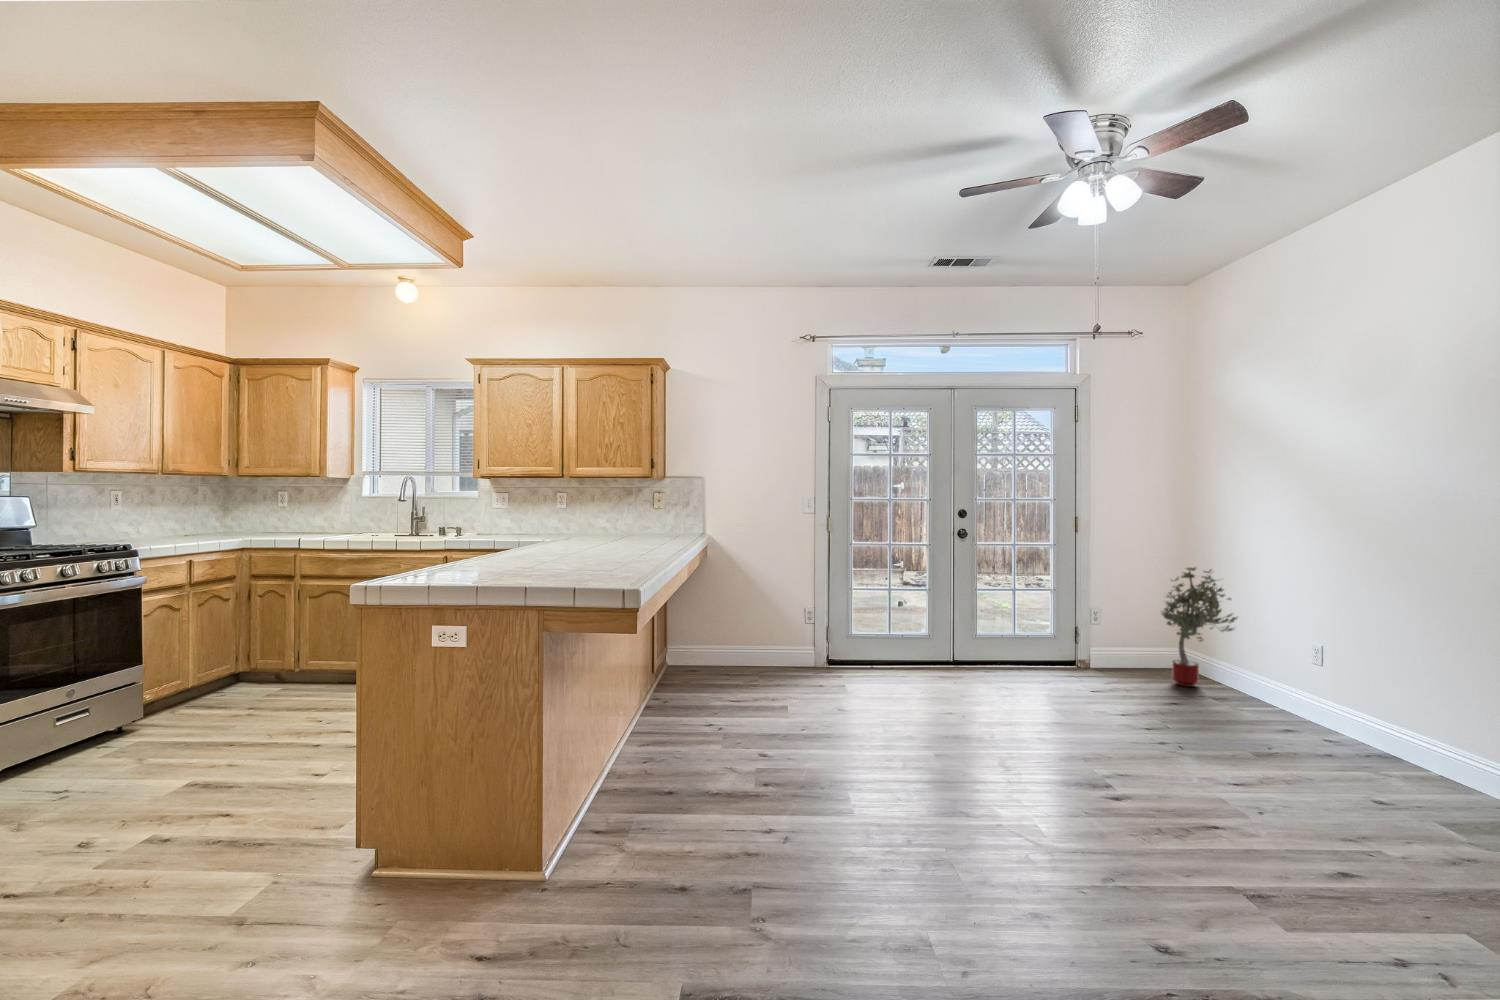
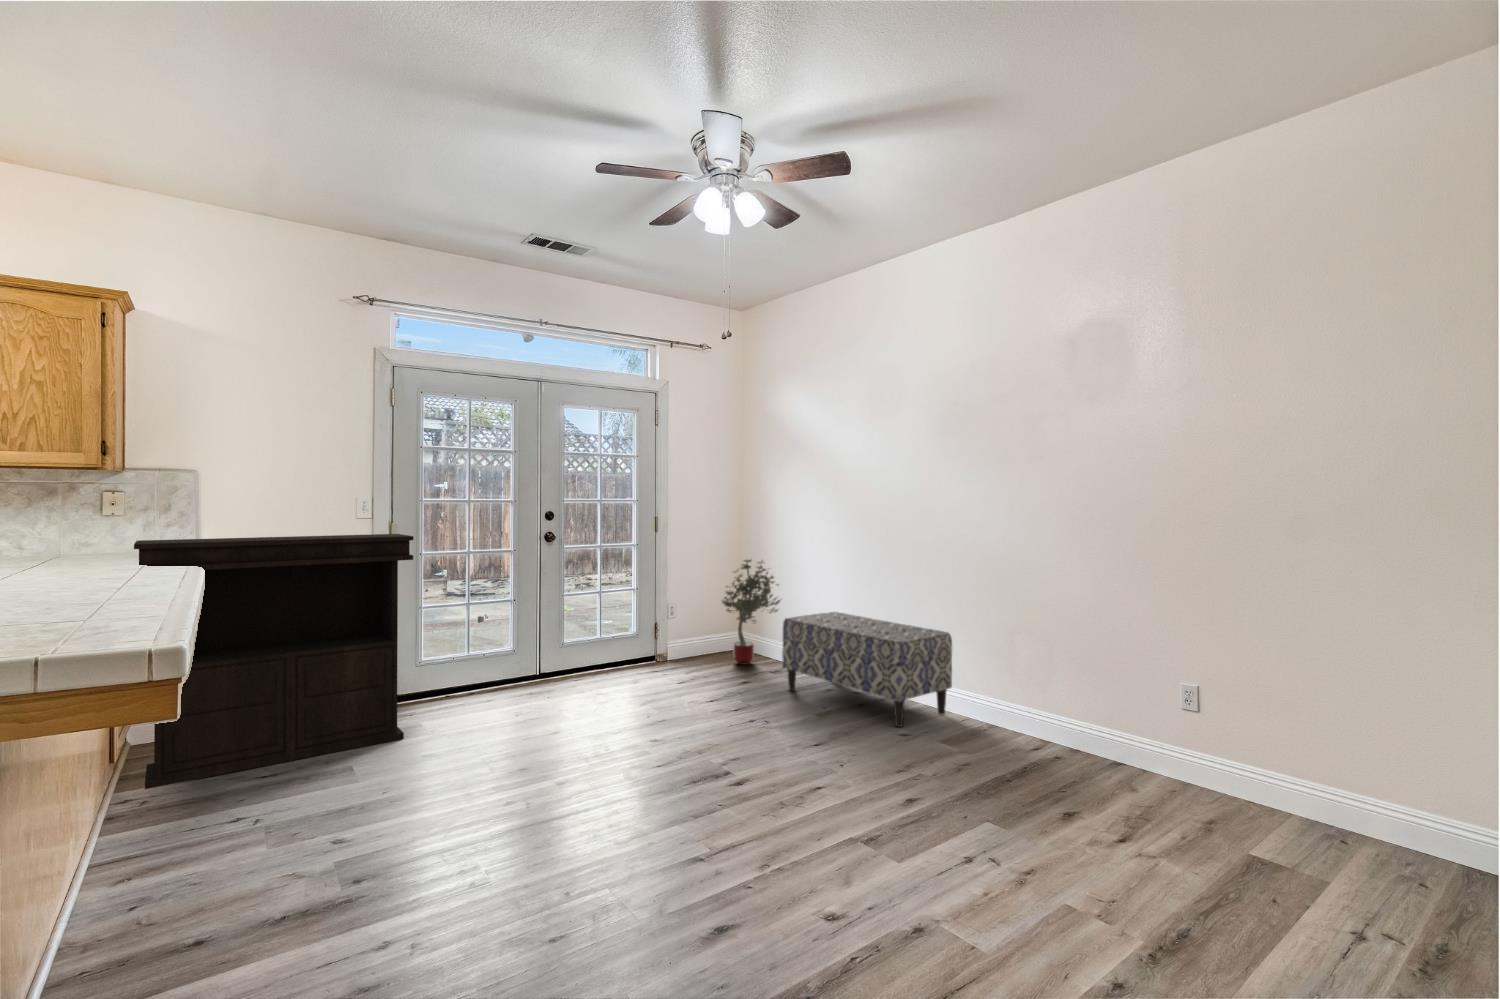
console table: none [661,526,836,696] -> present [134,534,413,789]
bench: none [1223,638,1488,793] -> present [782,612,952,727]

